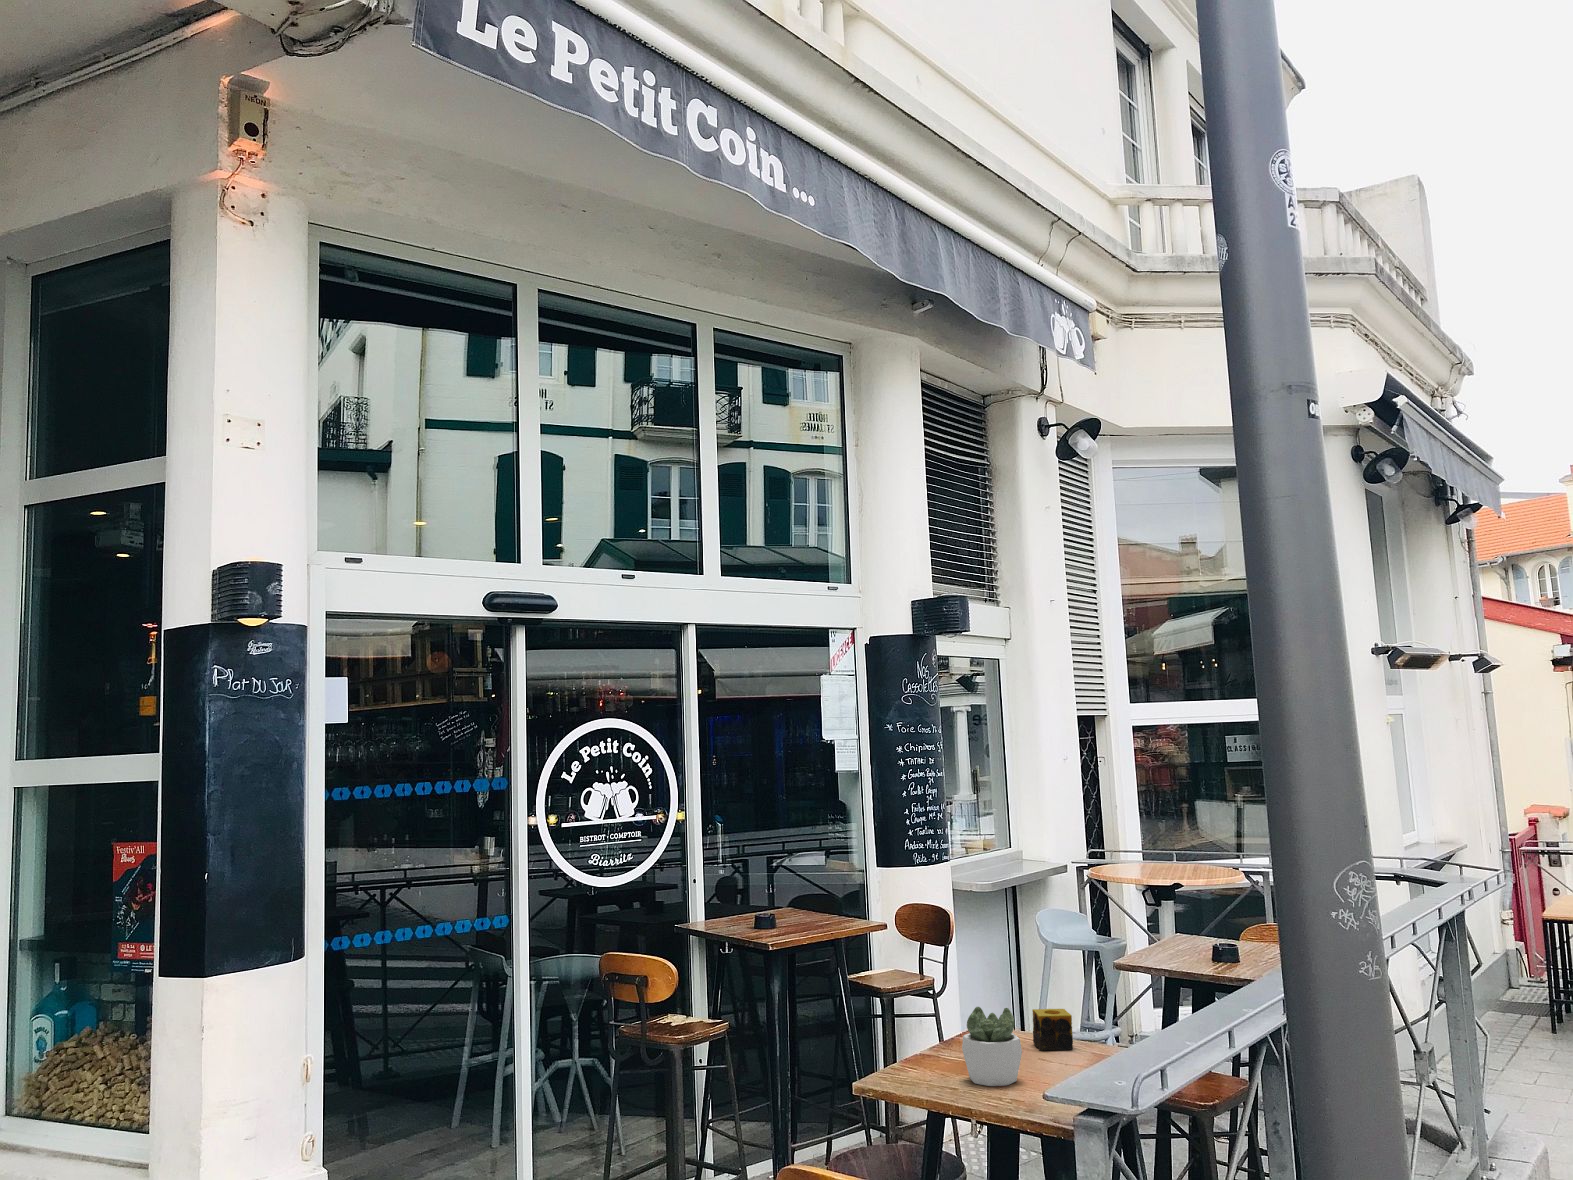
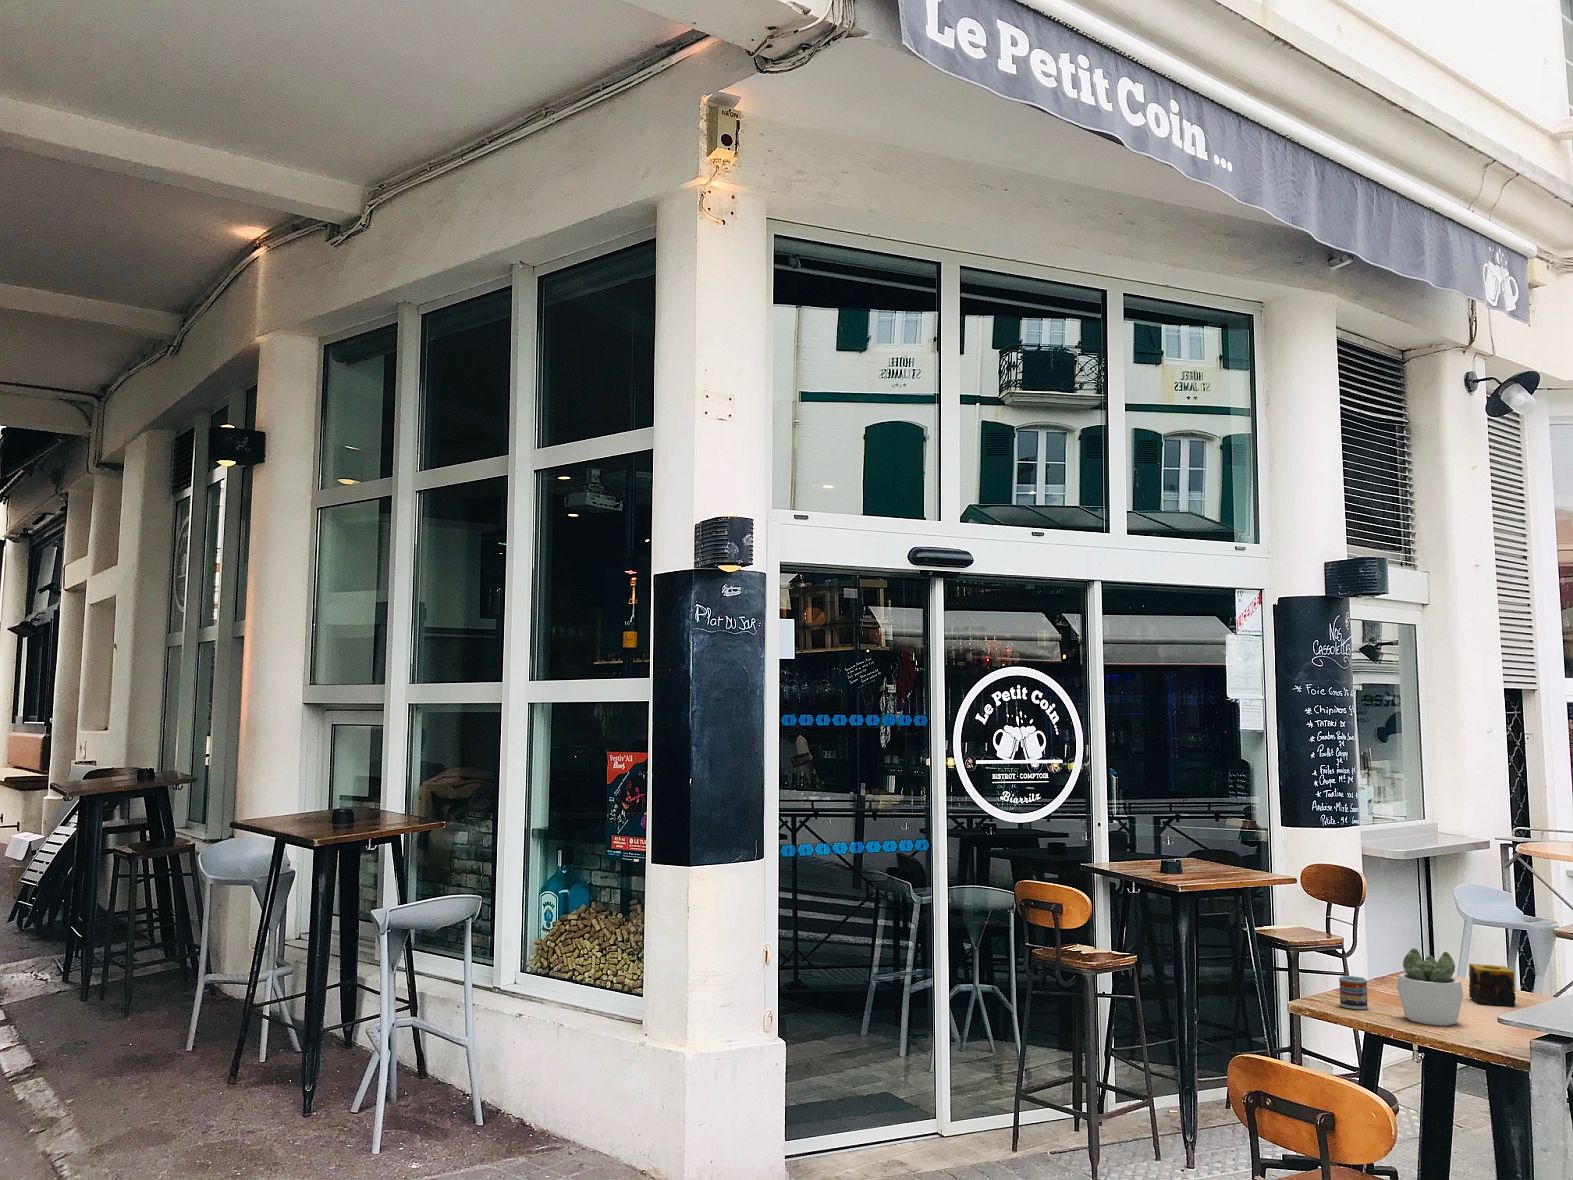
cup: none [909,1039,937,1075] -> present [1339,976,1368,1010]

